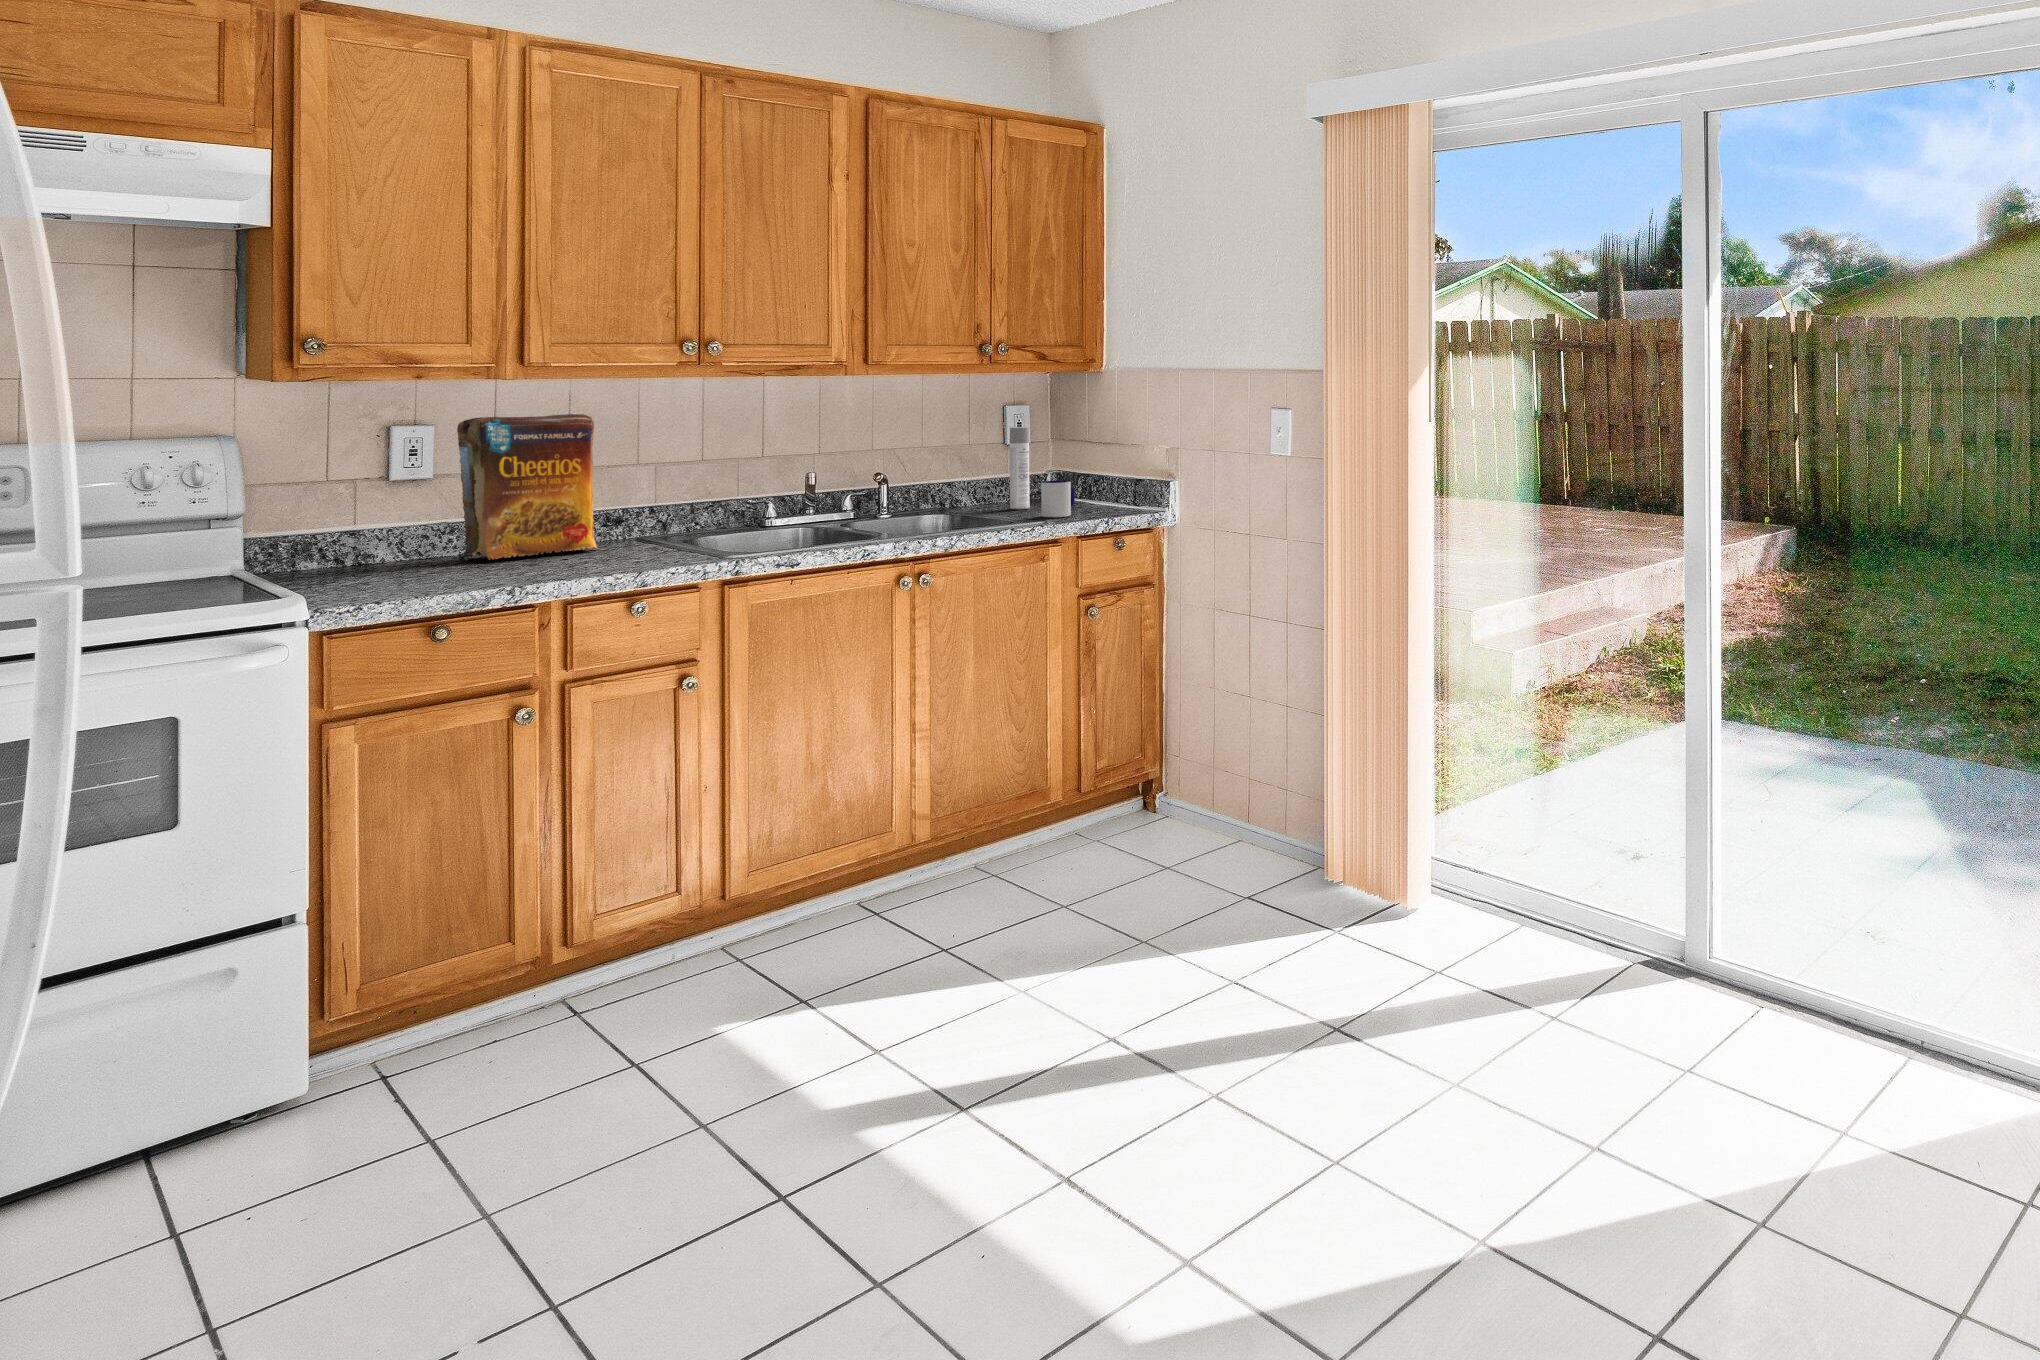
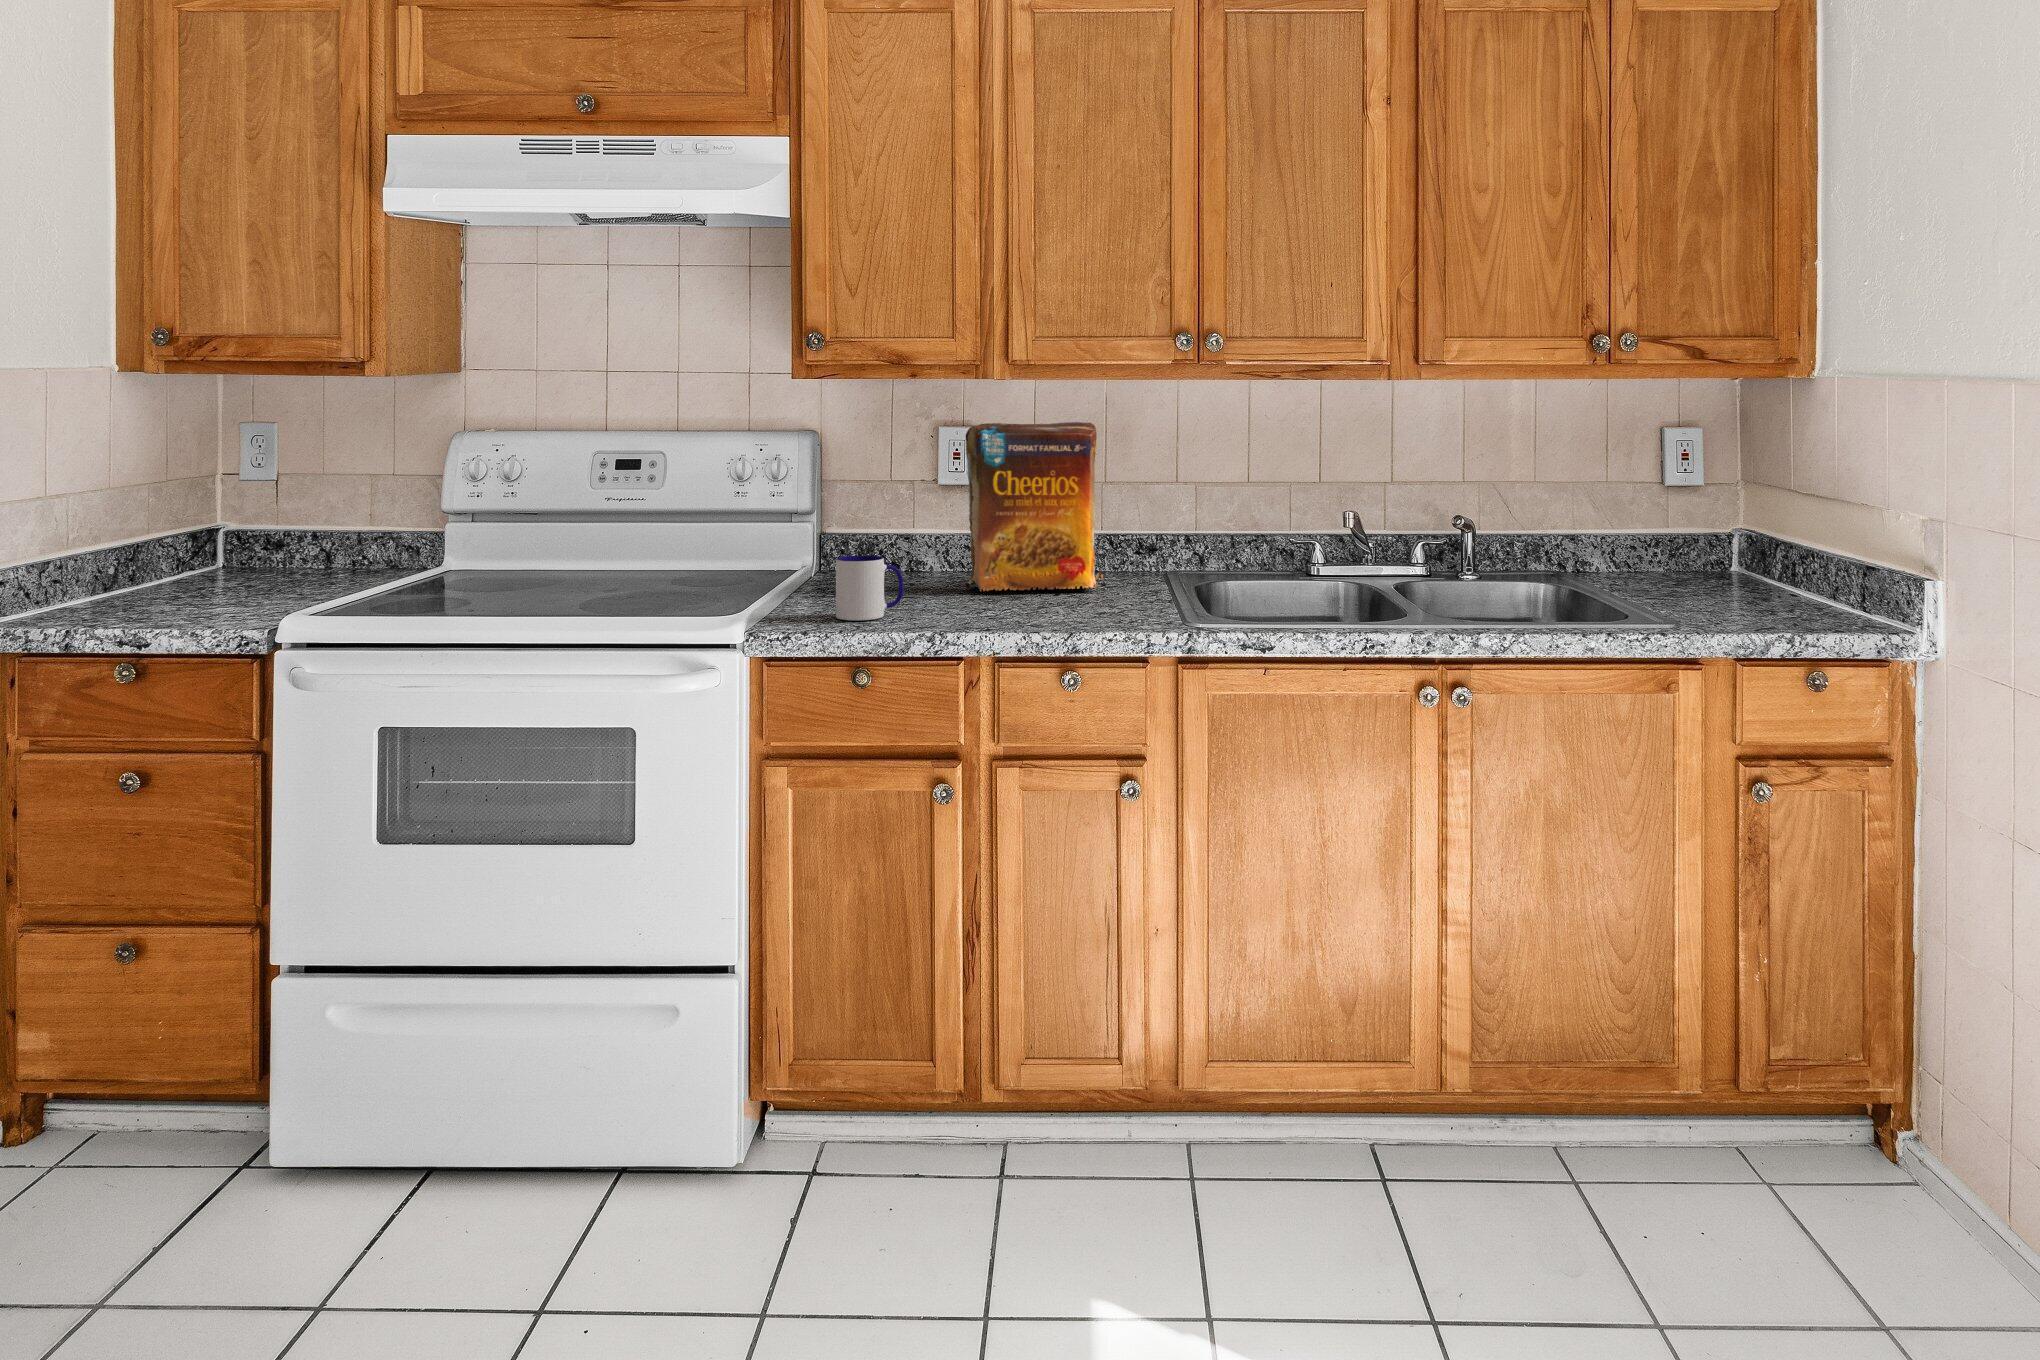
spray bottle: present [1010,427,1030,509] -> none [1666,458,1697,587]
mug: present [1041,480,1075,517] -> present [836,555,904,620]

